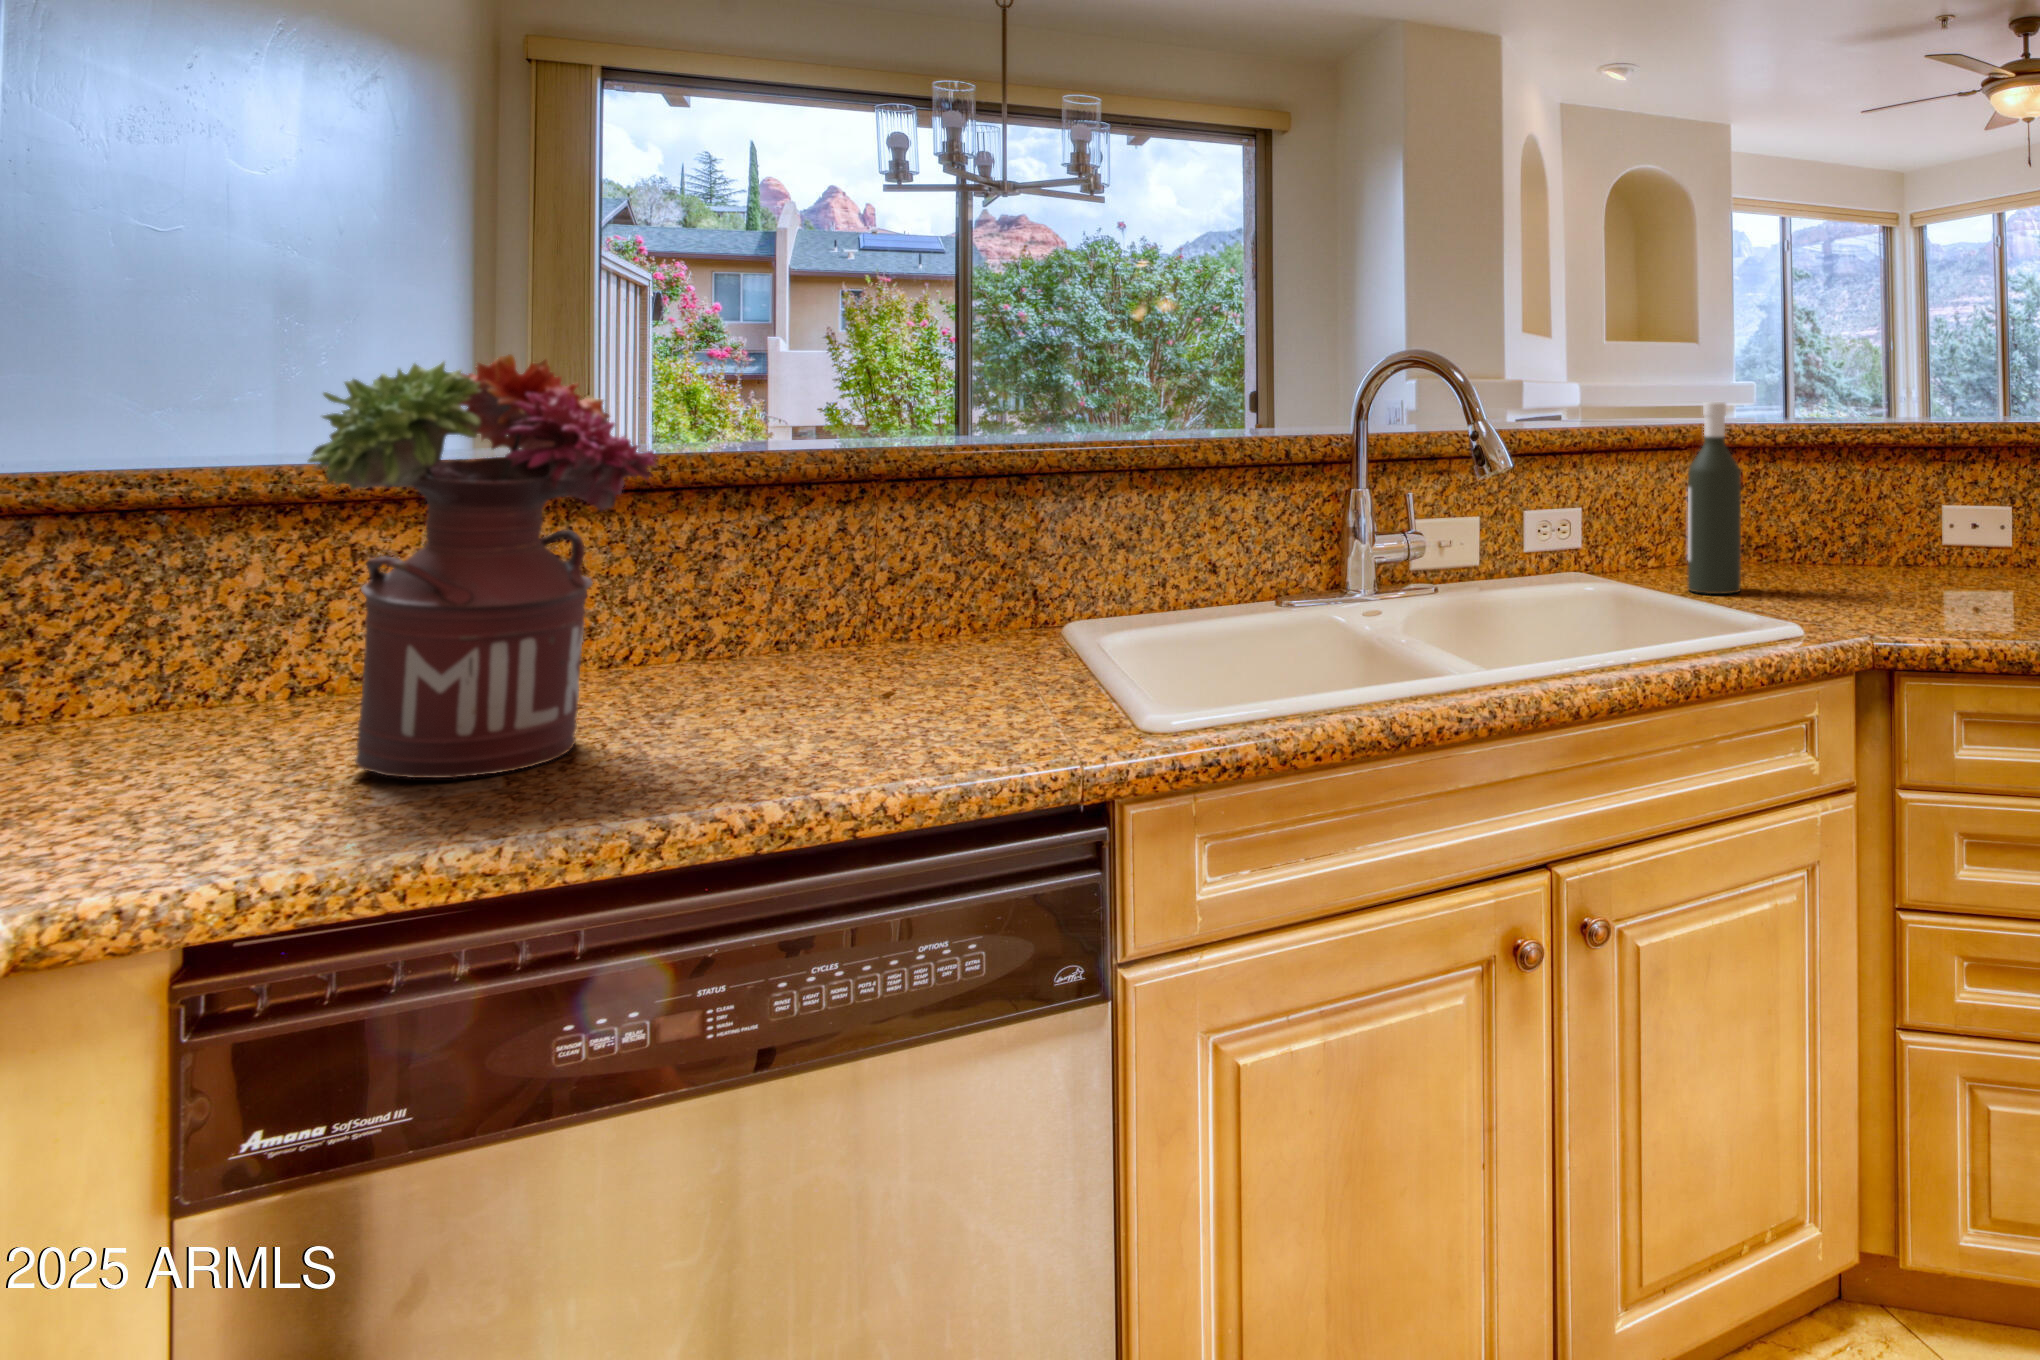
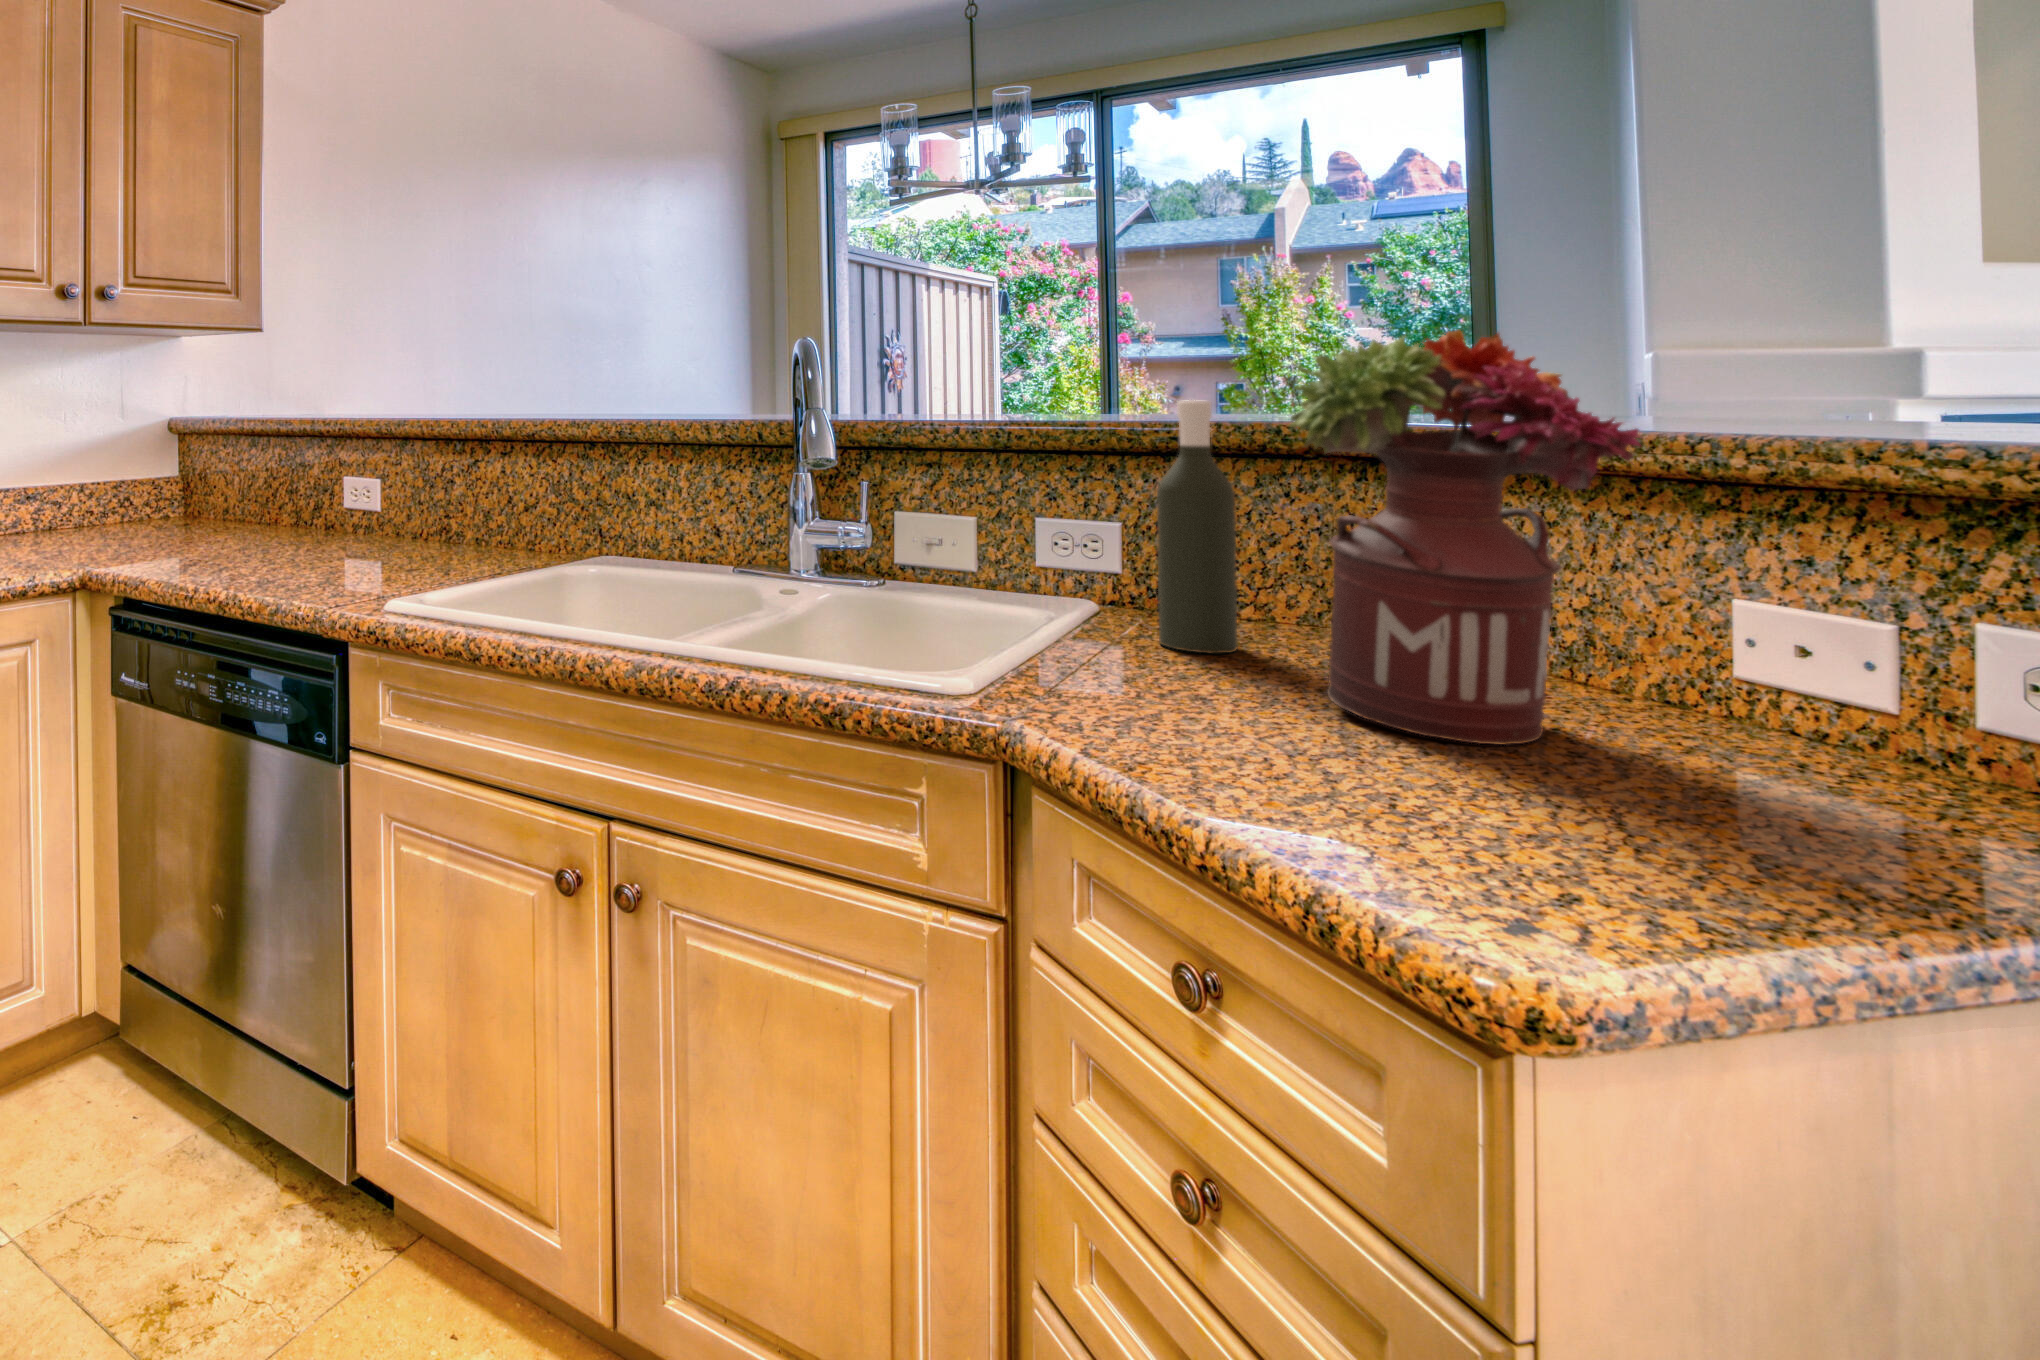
flower arrangement: present [308,354,659,778] -> present [1290,330,1640,745]

